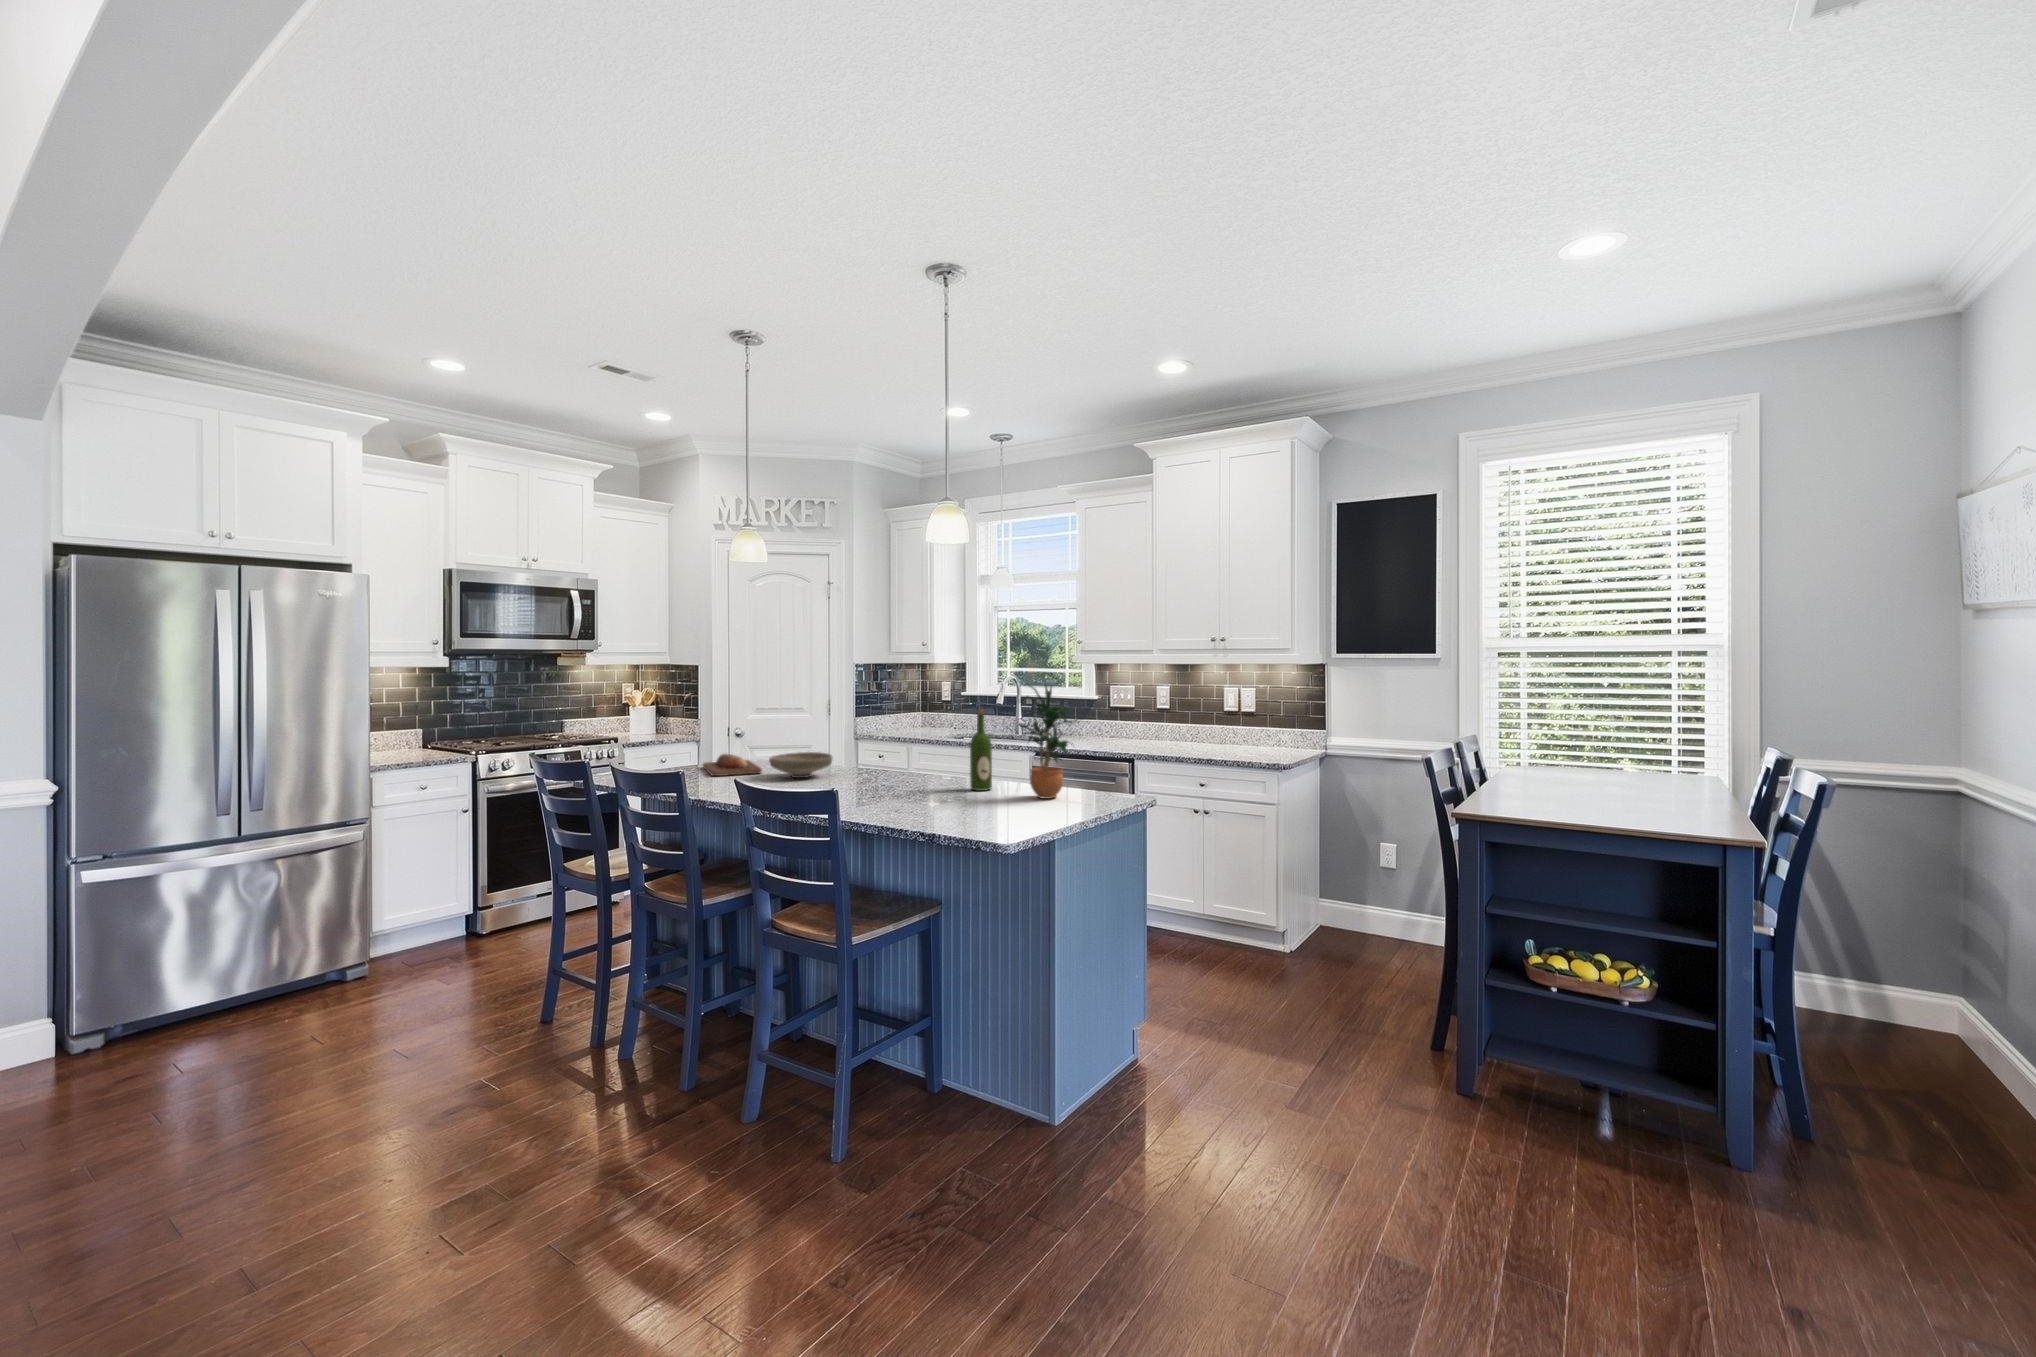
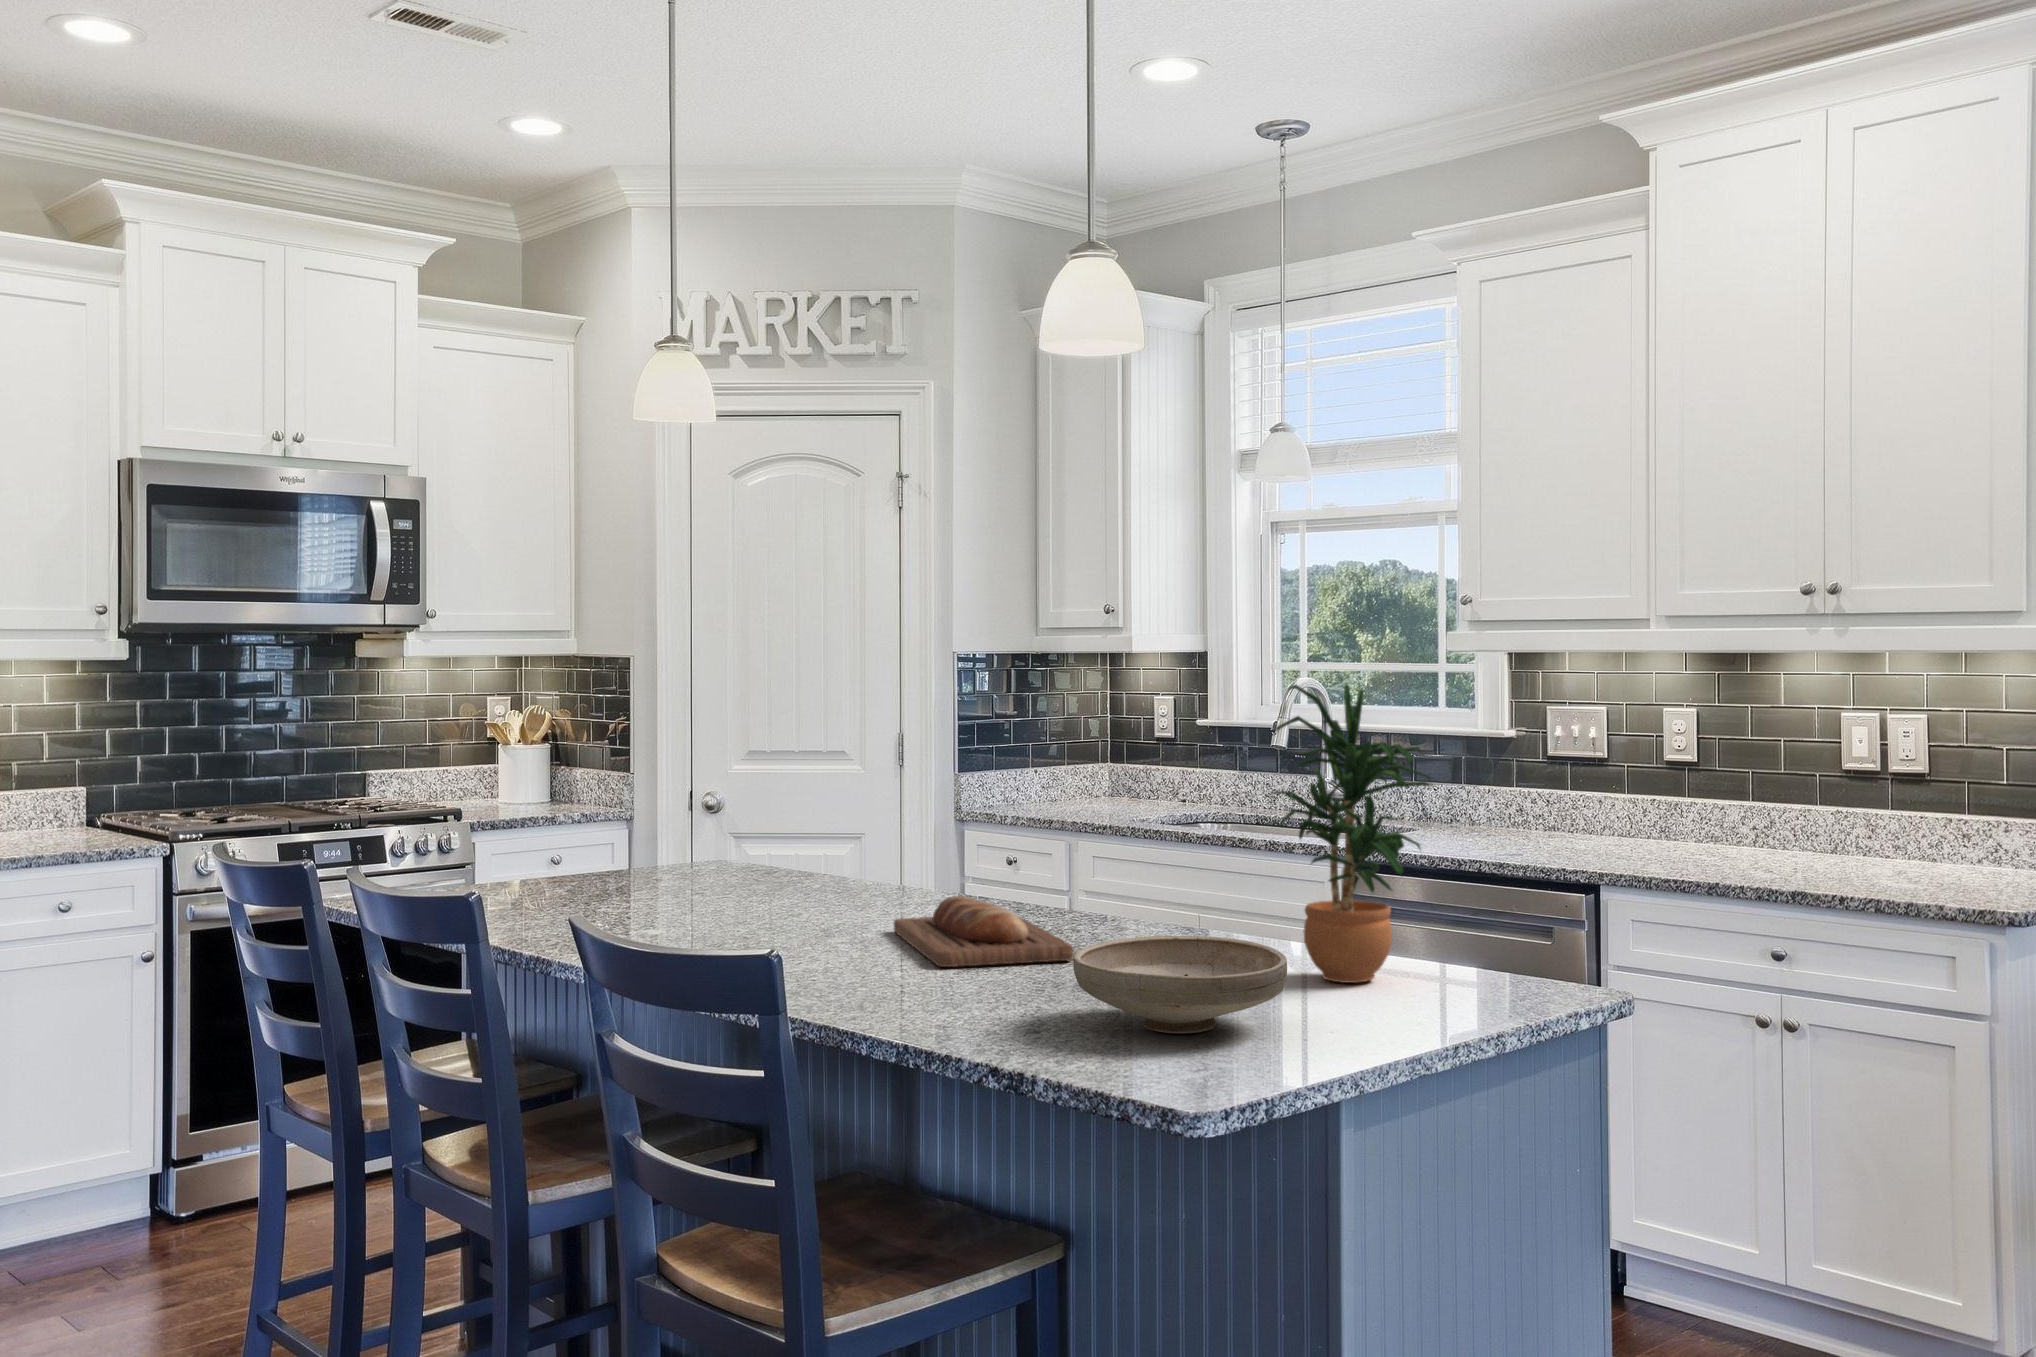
wine bottle: present [970,708,992,791] -> none [1159,748,1214,955]
bowl: present [769,752,833,778] -> present [1073,936,1287,1033]
bread loaf: present [703,754,762,776] -> present [894,896,1074,967]

